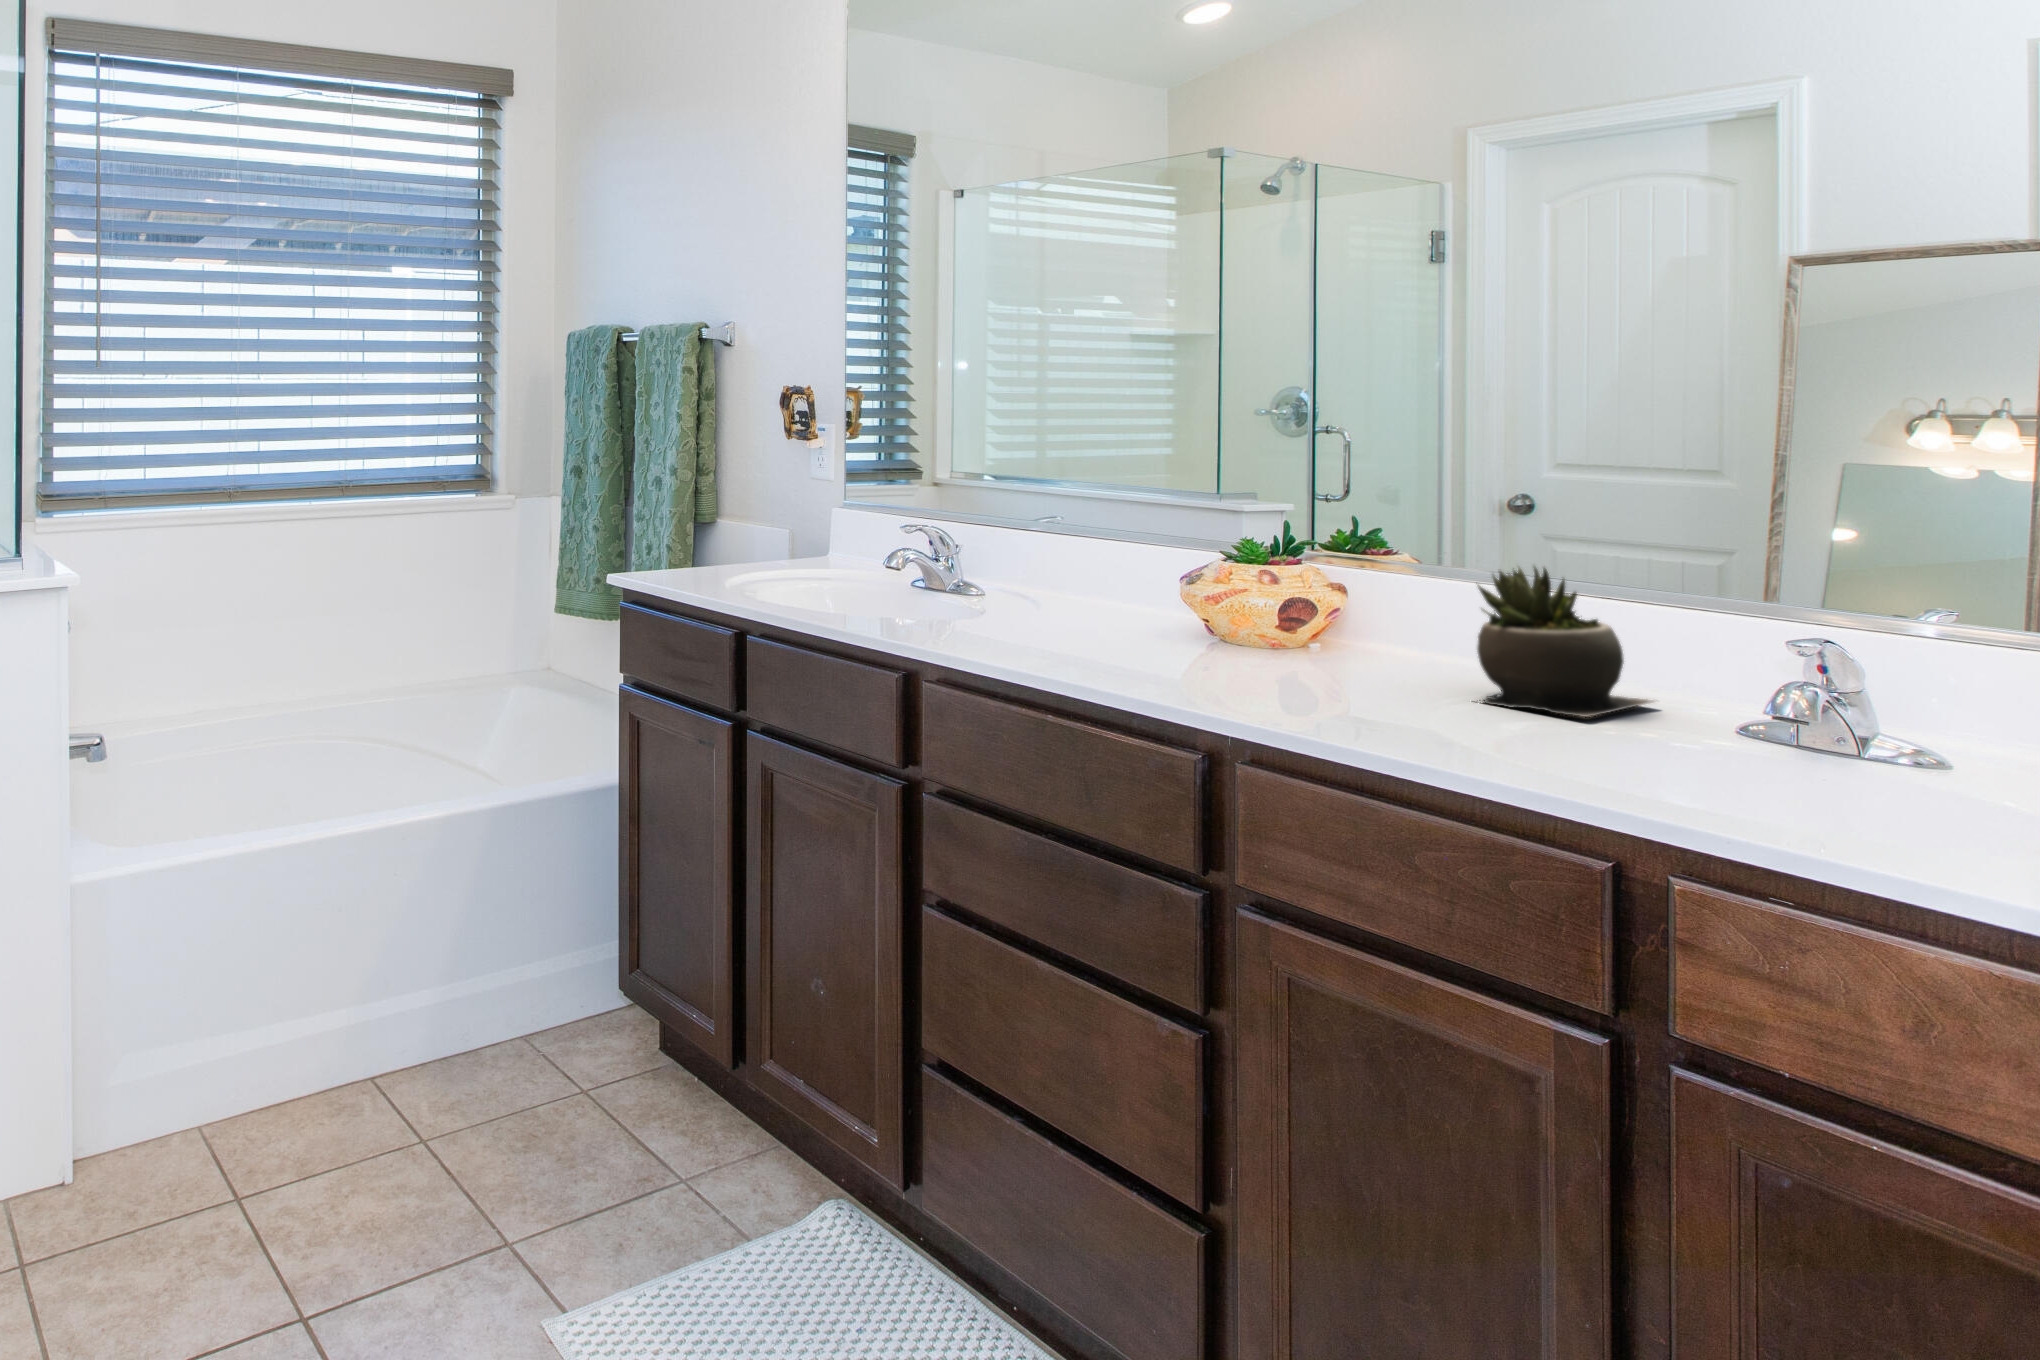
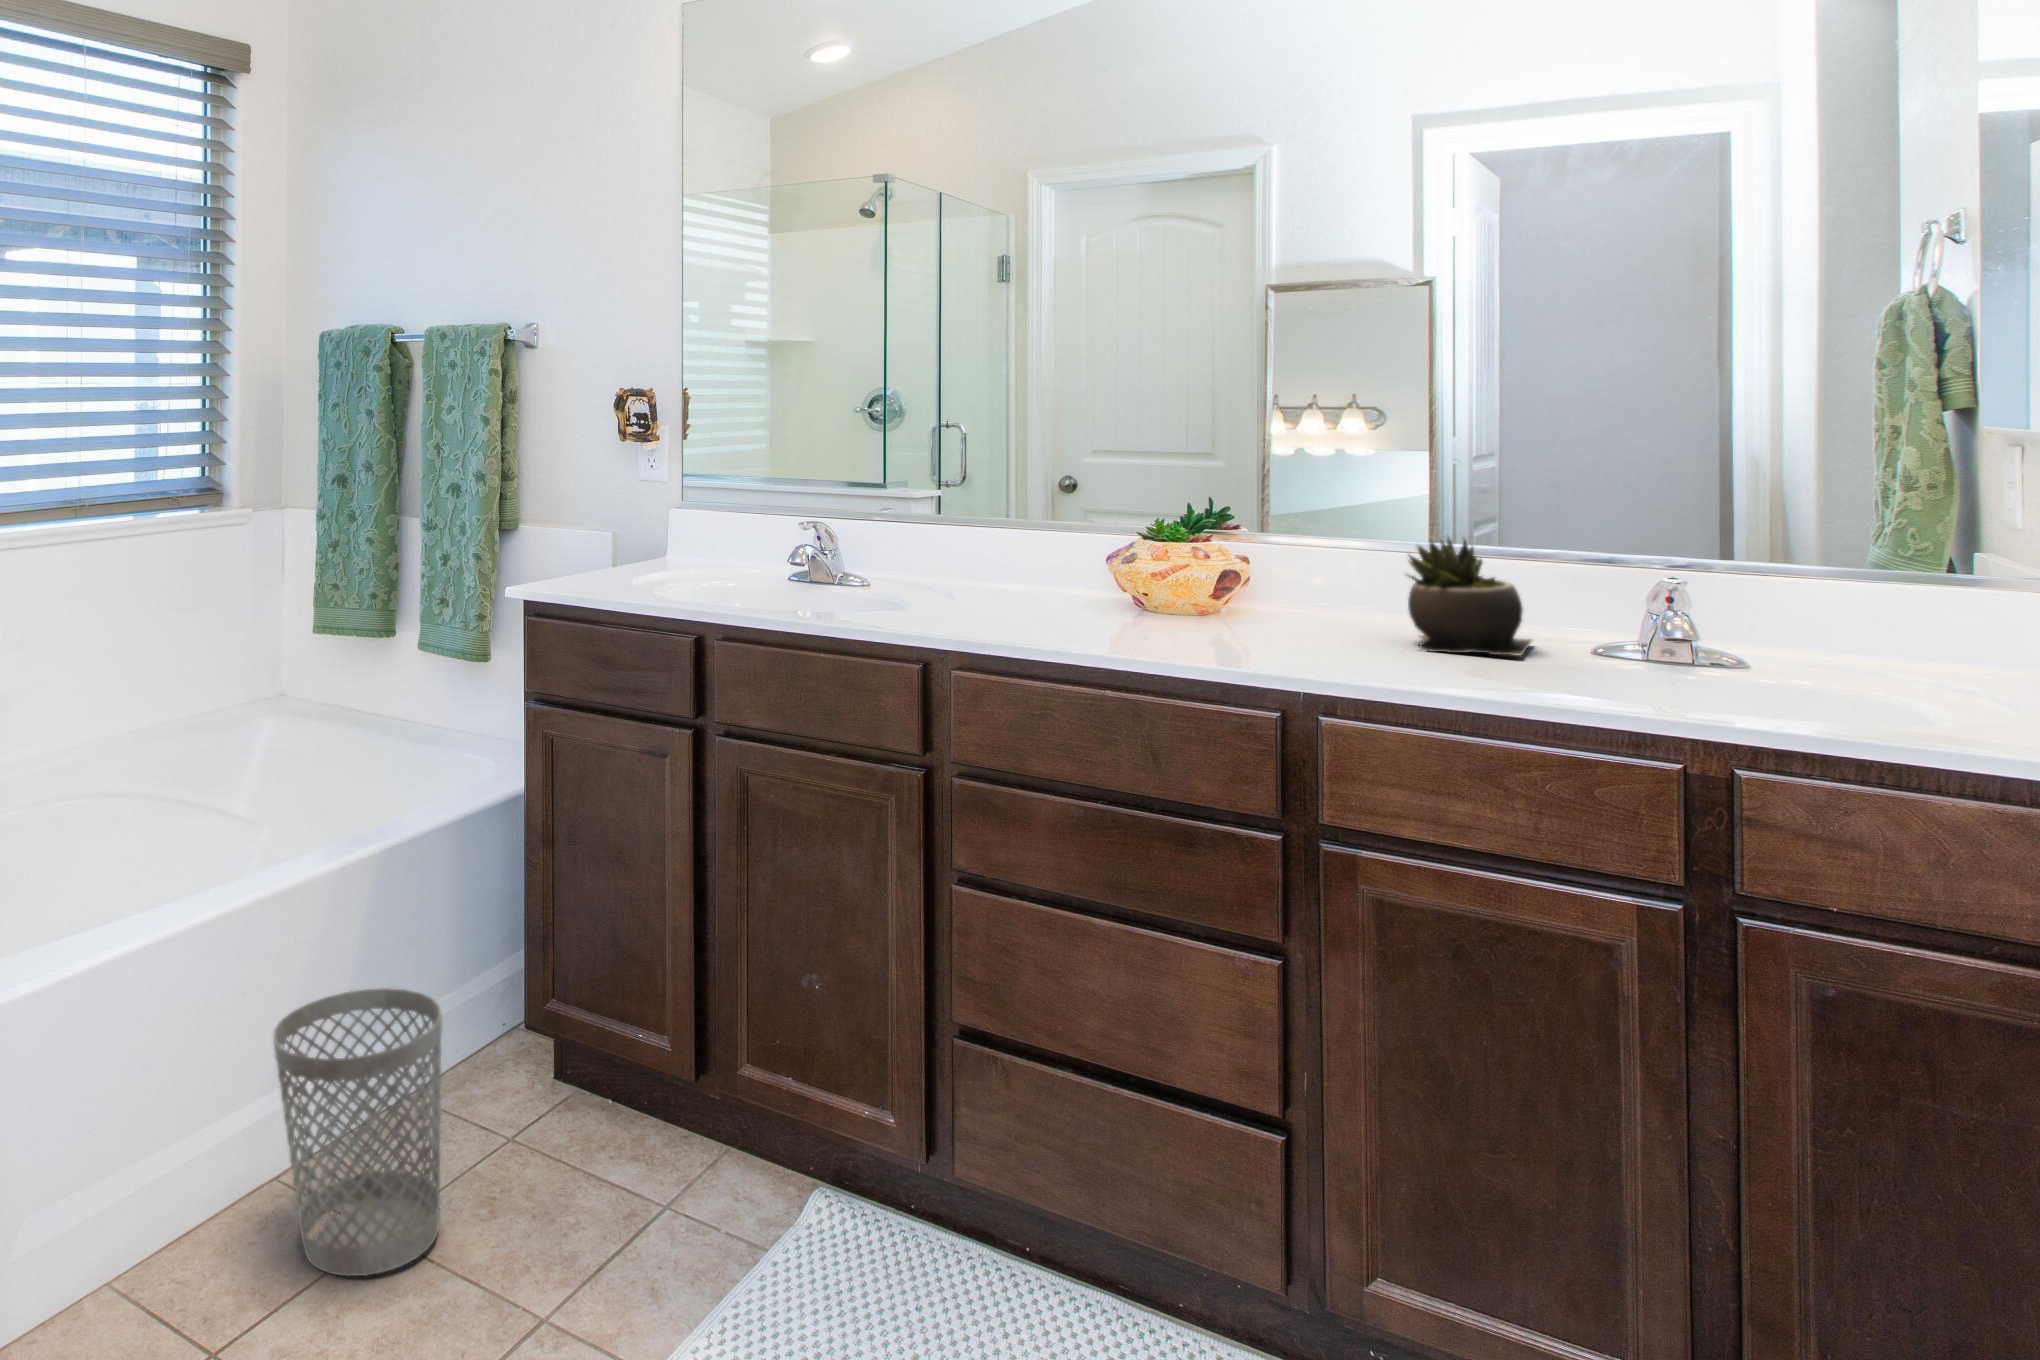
wastebasket: none [330,925,480,1173] -> present [273,988,442,1276]

